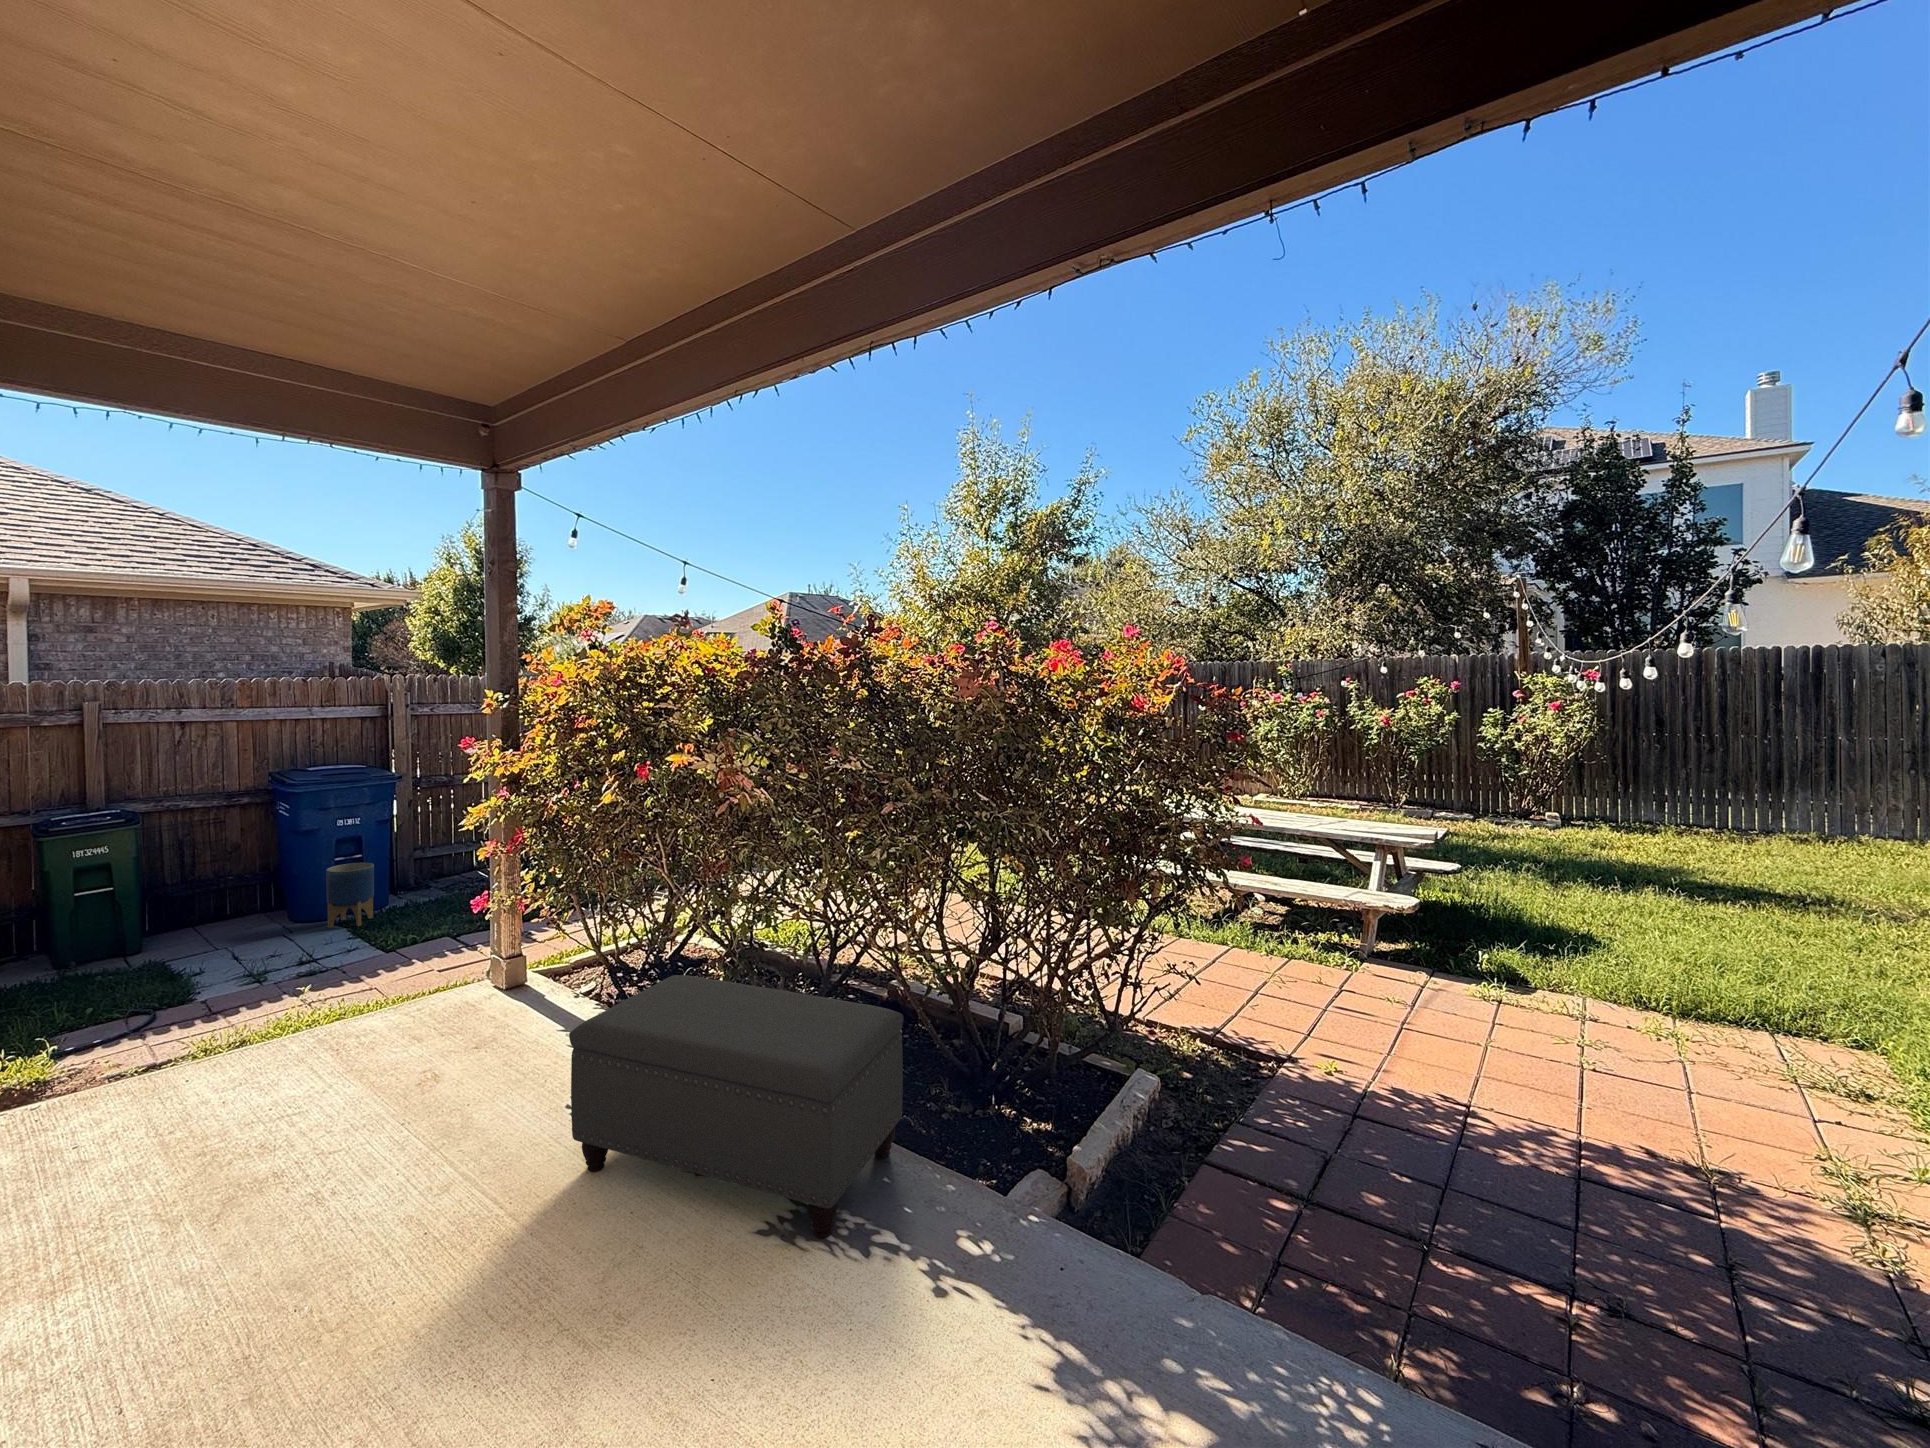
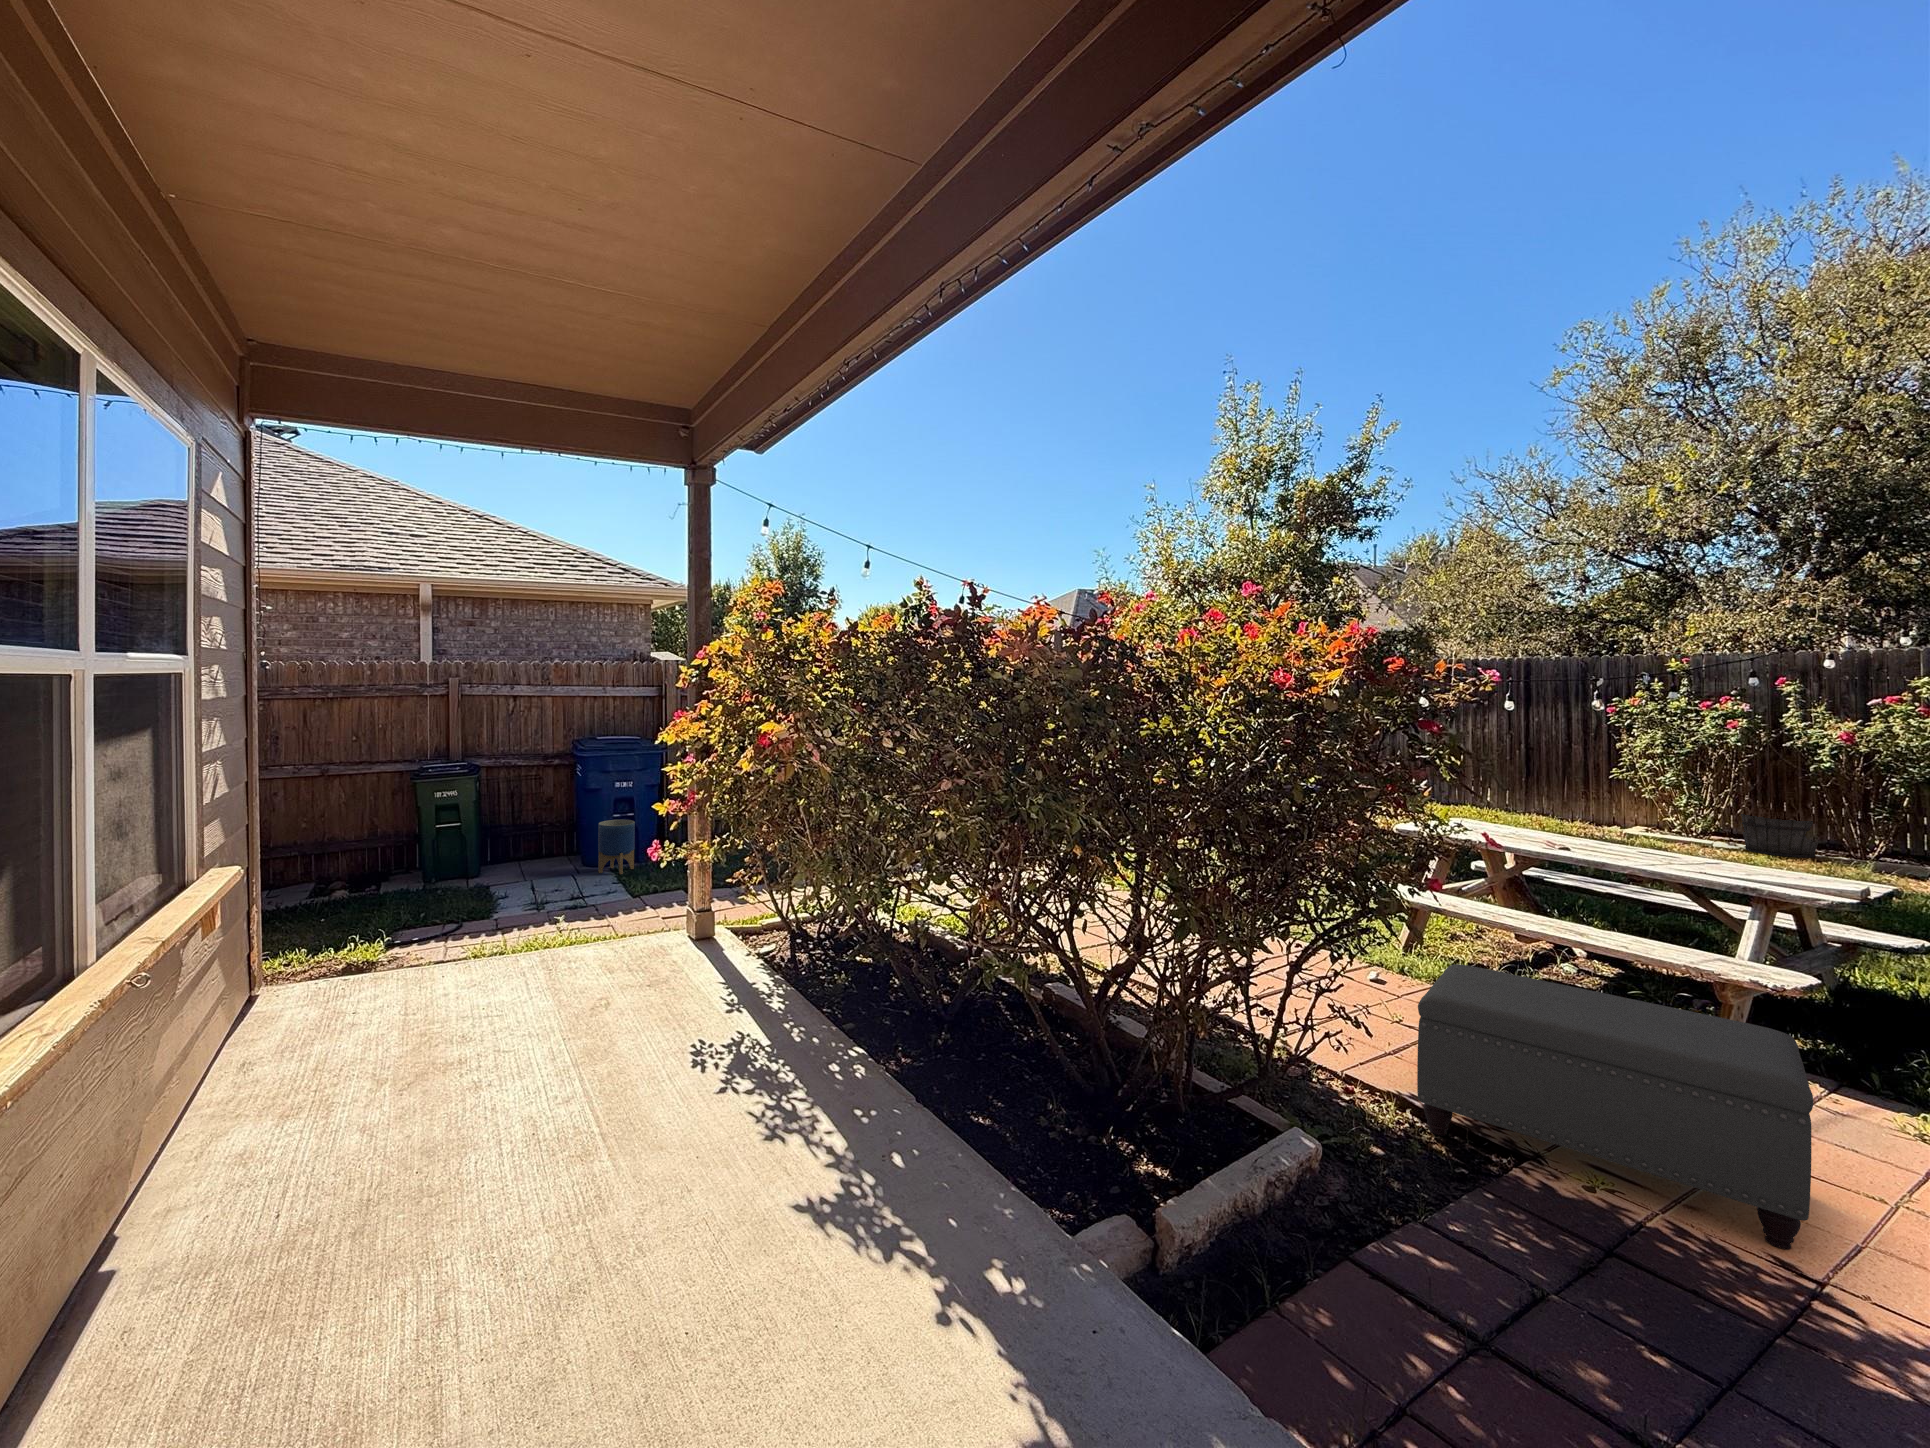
wooden bucket: none [1322,769,1372,809] -> present [1740,814,1818,858]
ottoman: present [569,975,903,1238] -> present [1417,964,1813,1249]

